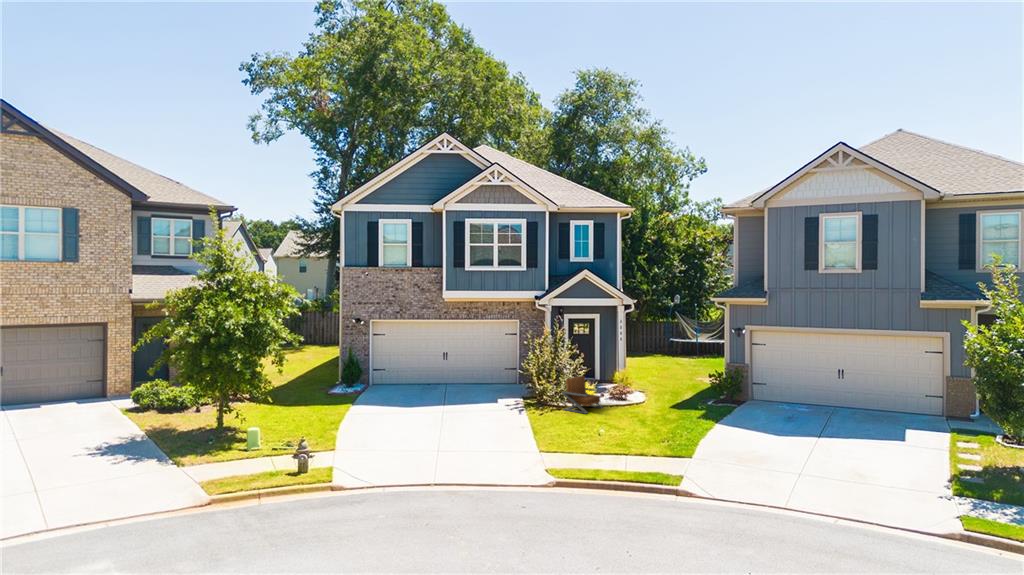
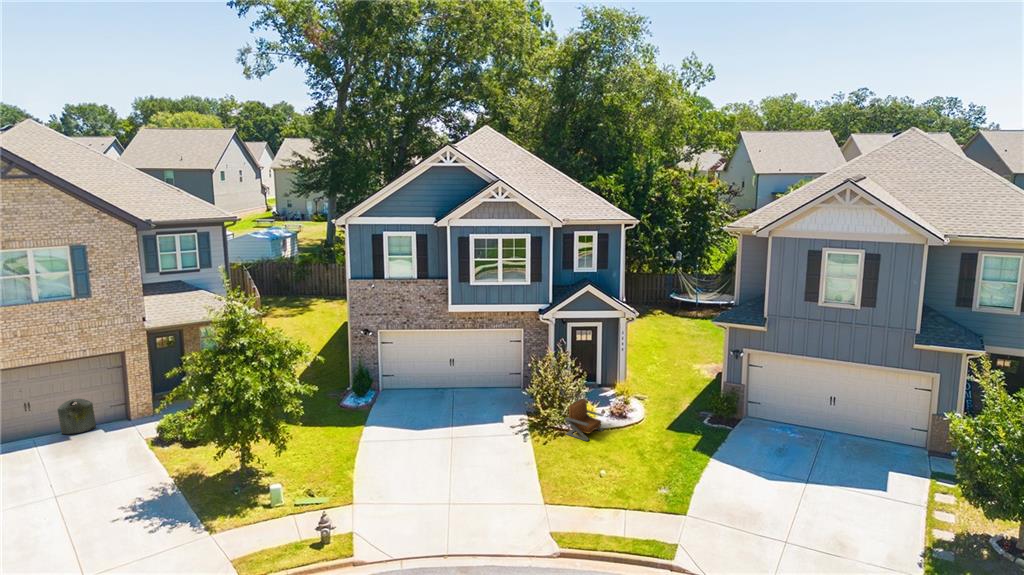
trash can: none [26,368,64,405] -> present [58,399,96,435]

